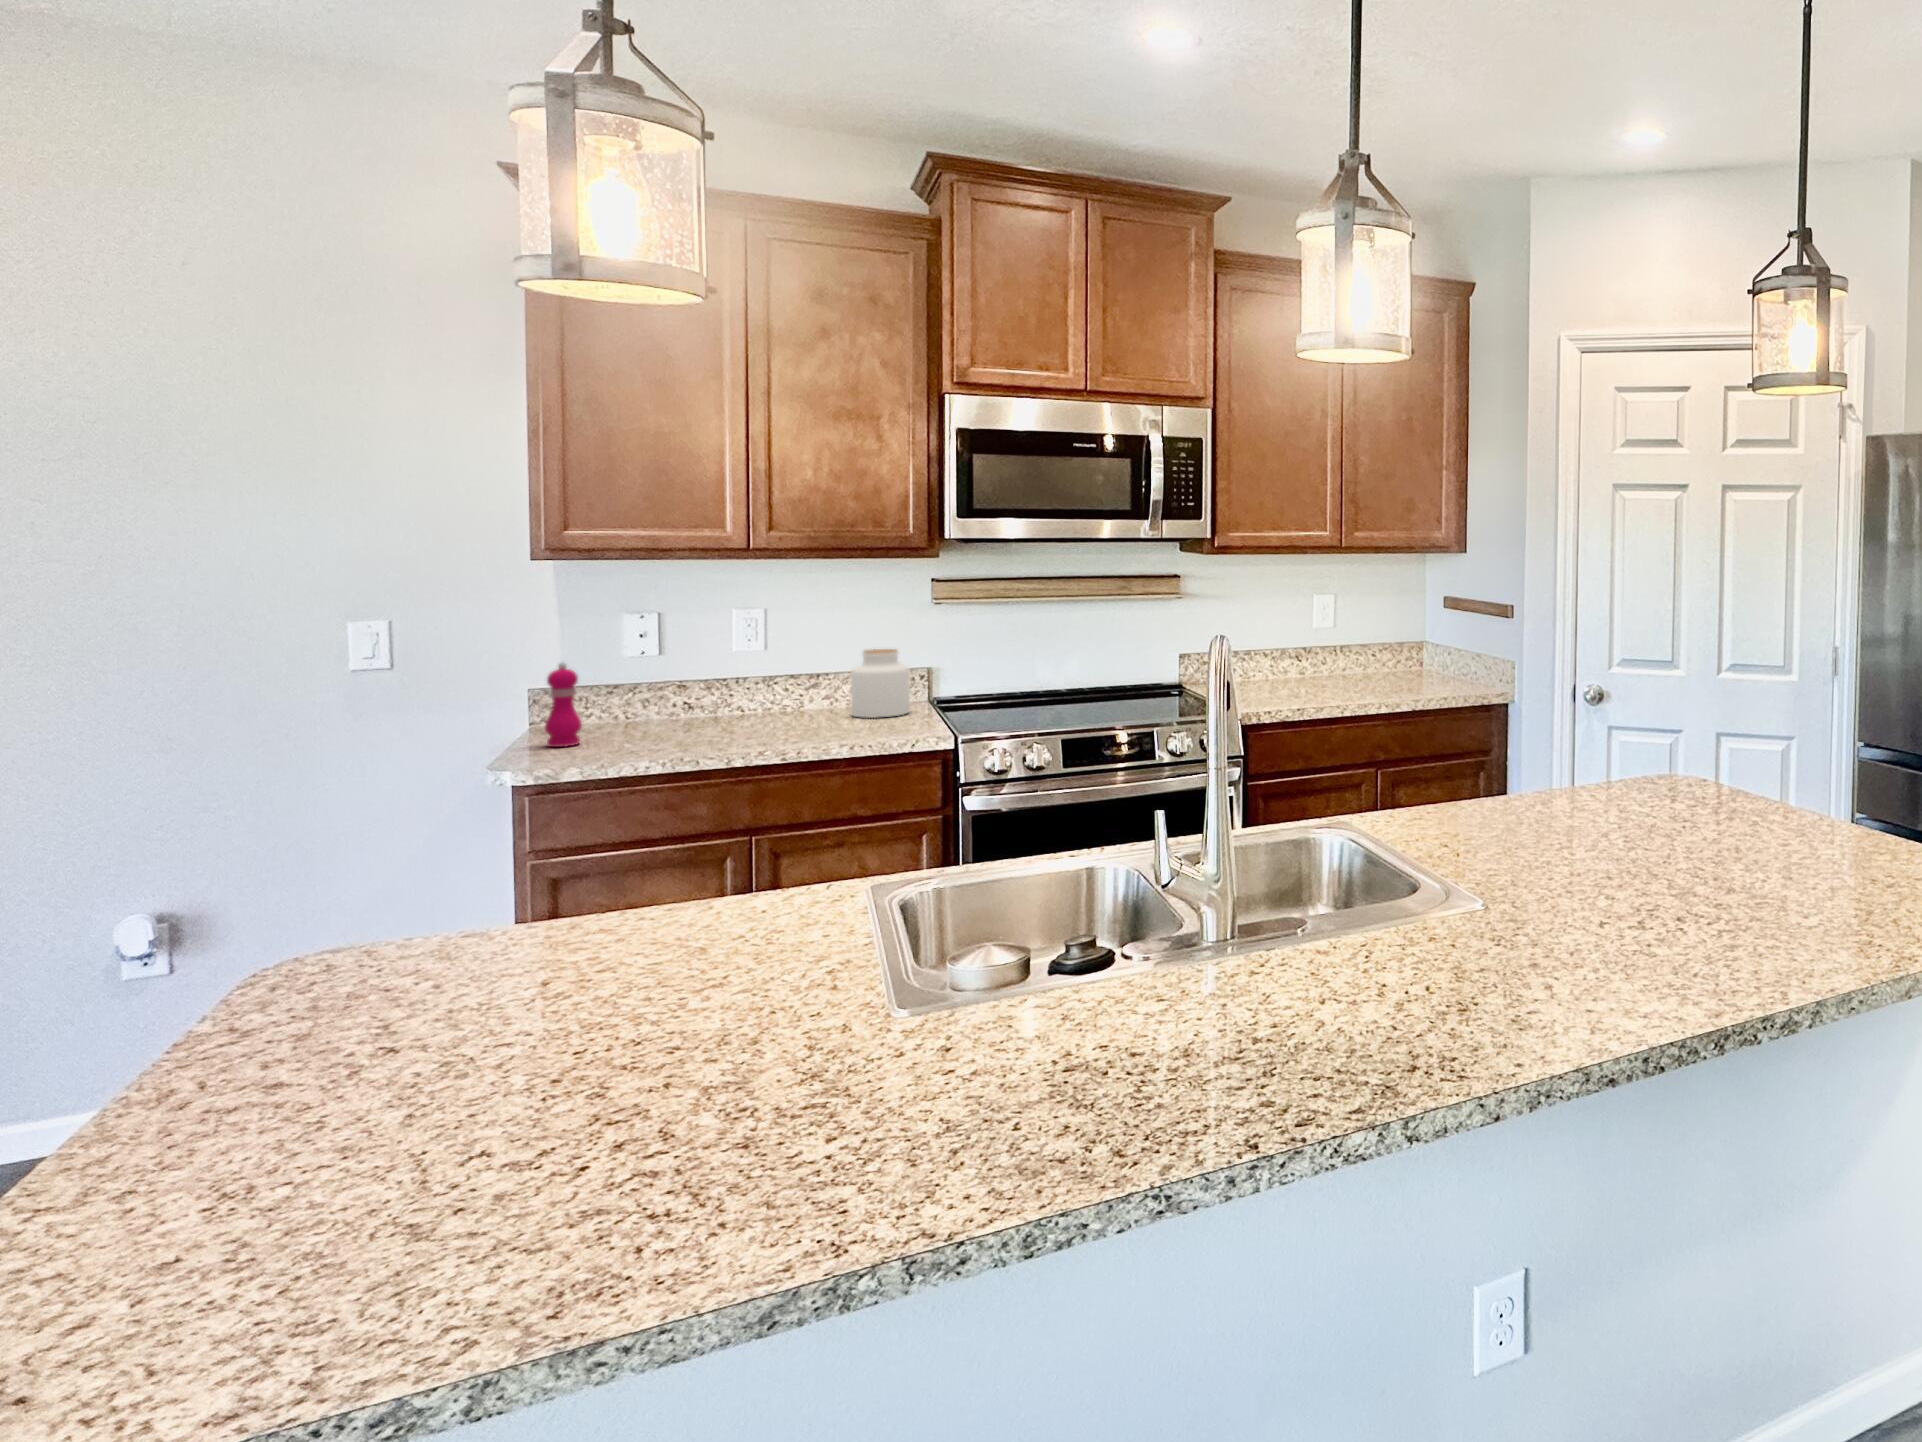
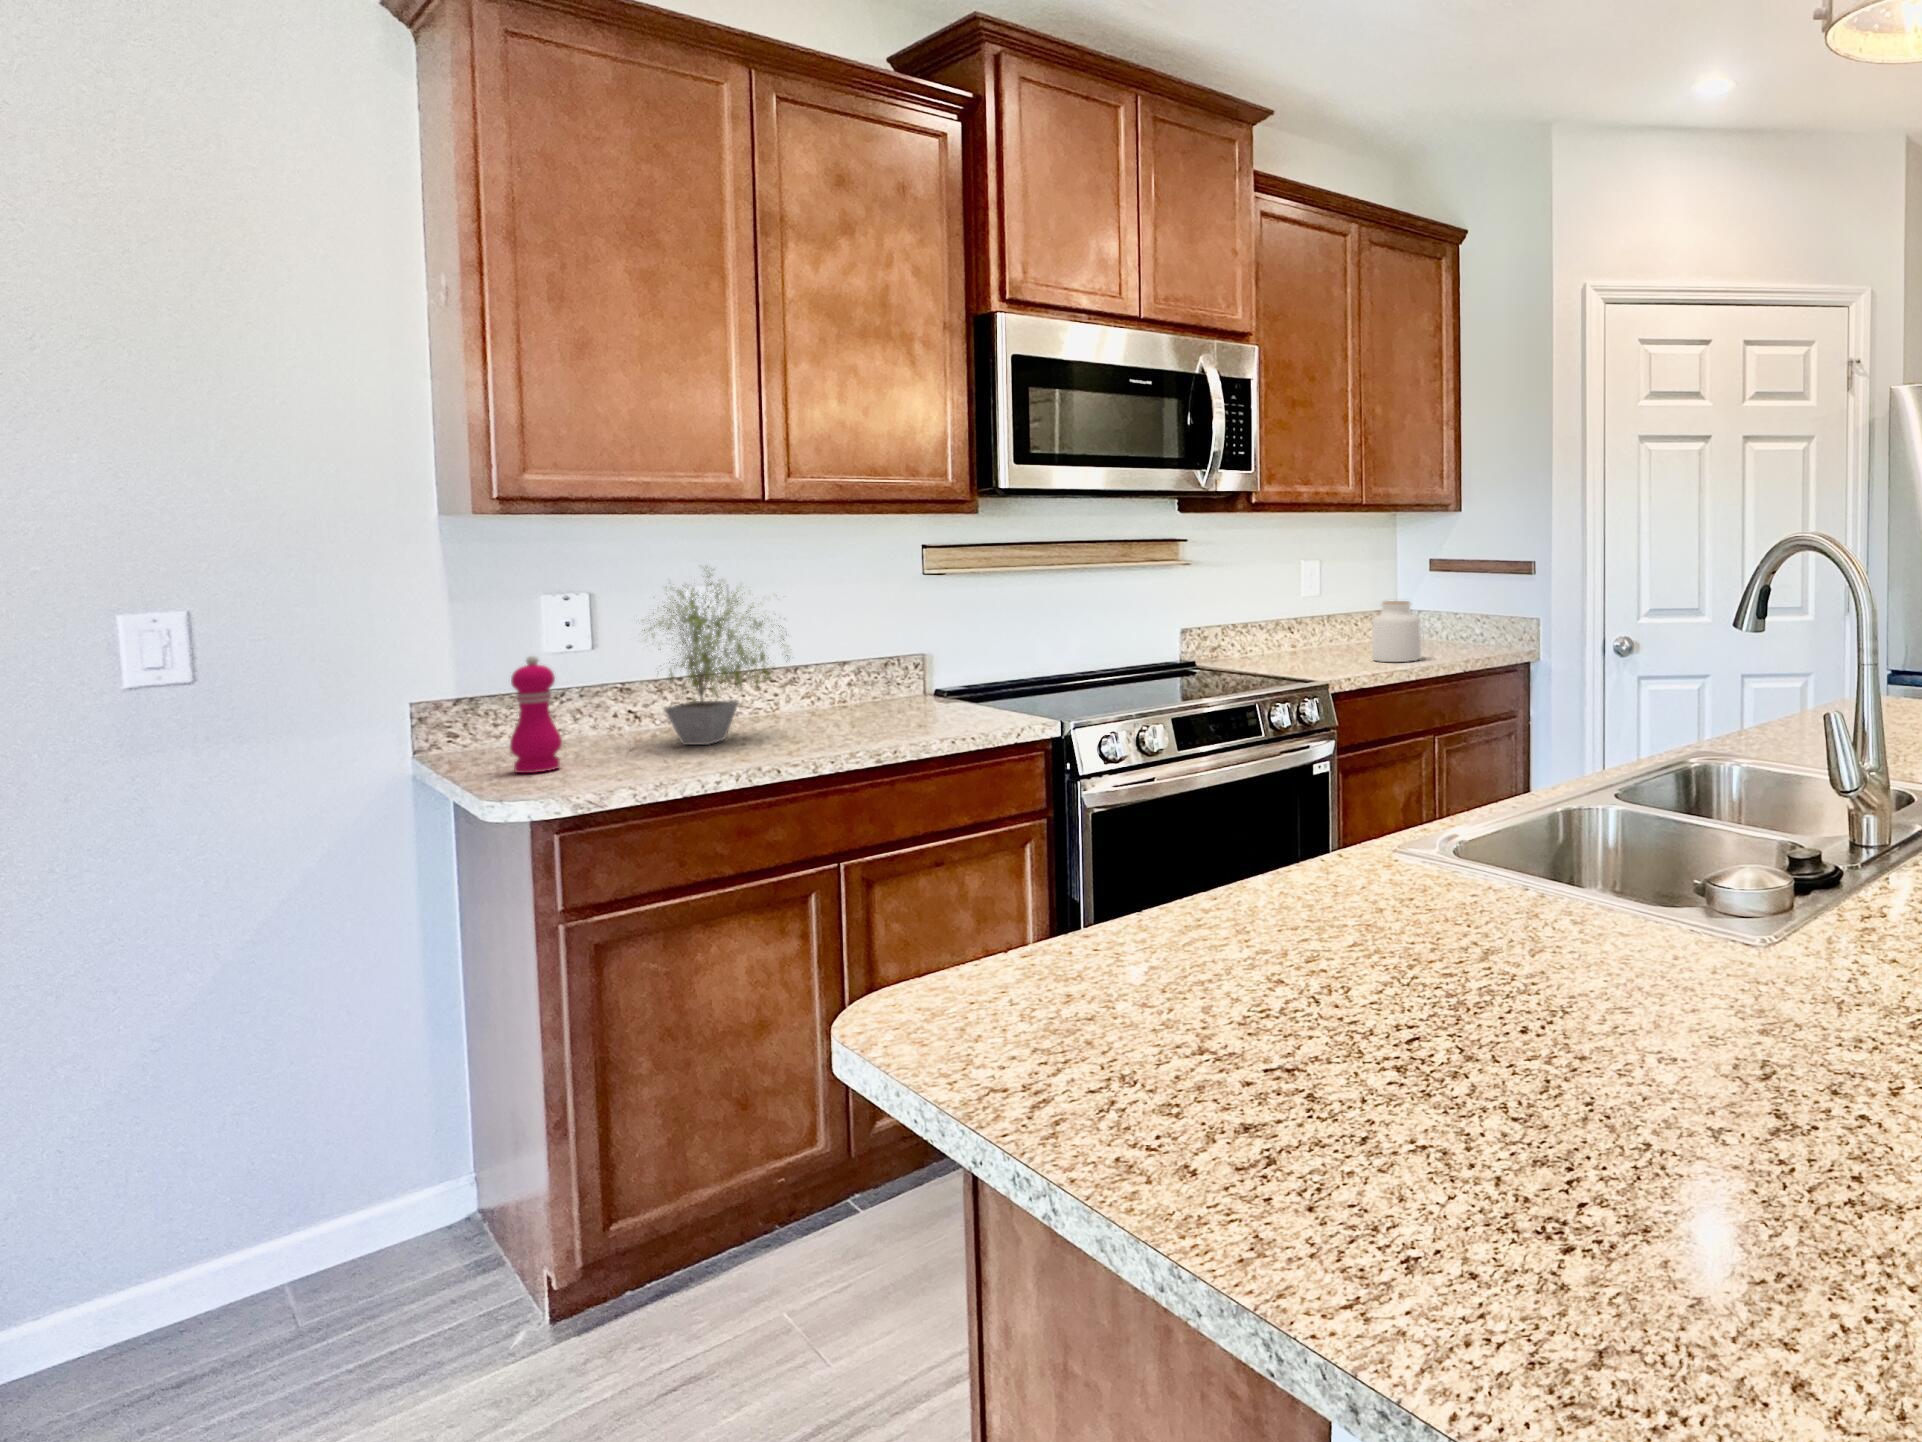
potted plant: none [641,597,782,734] -> present [642,569,790,745]
jar: present [851,649,910,718] -> present [1372,601,1421,662]

